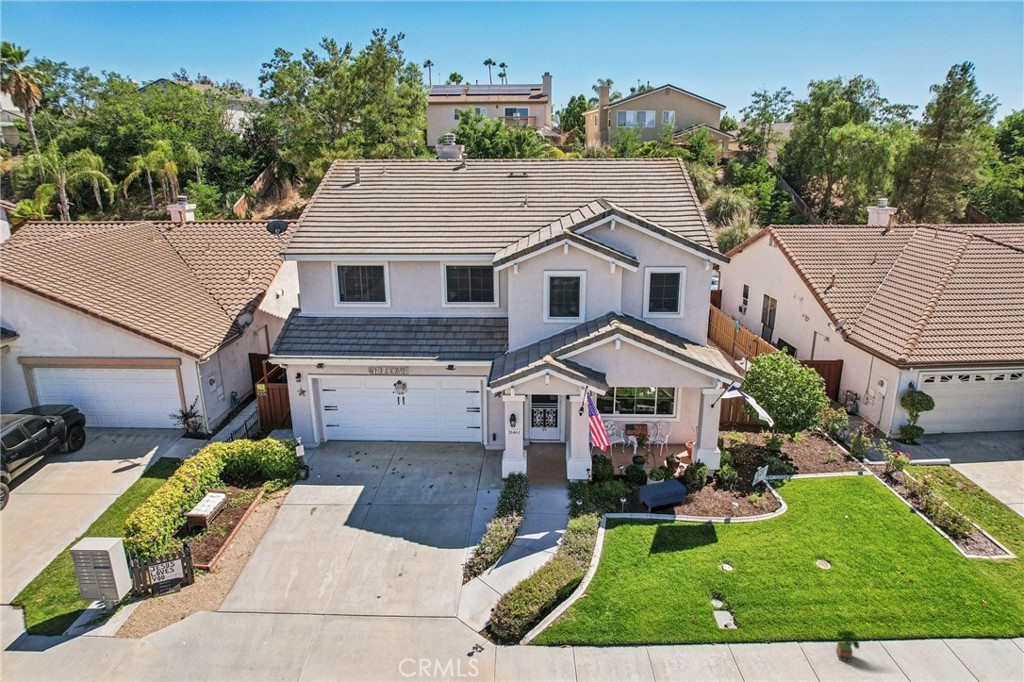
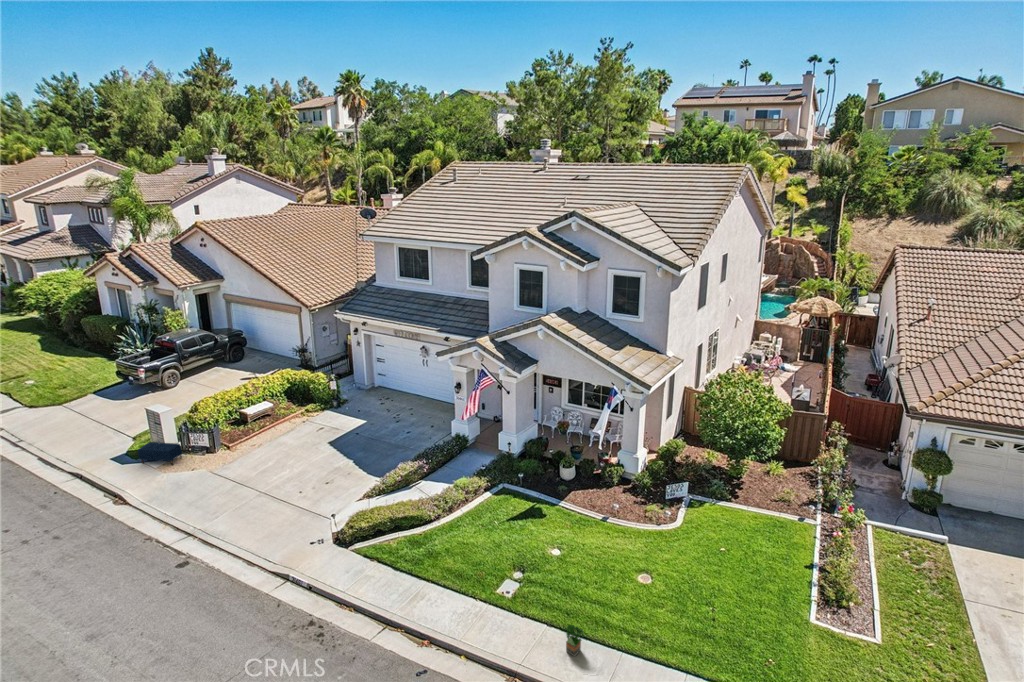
bench: present [640,479,687,512] -> present [138,442,182,465]

